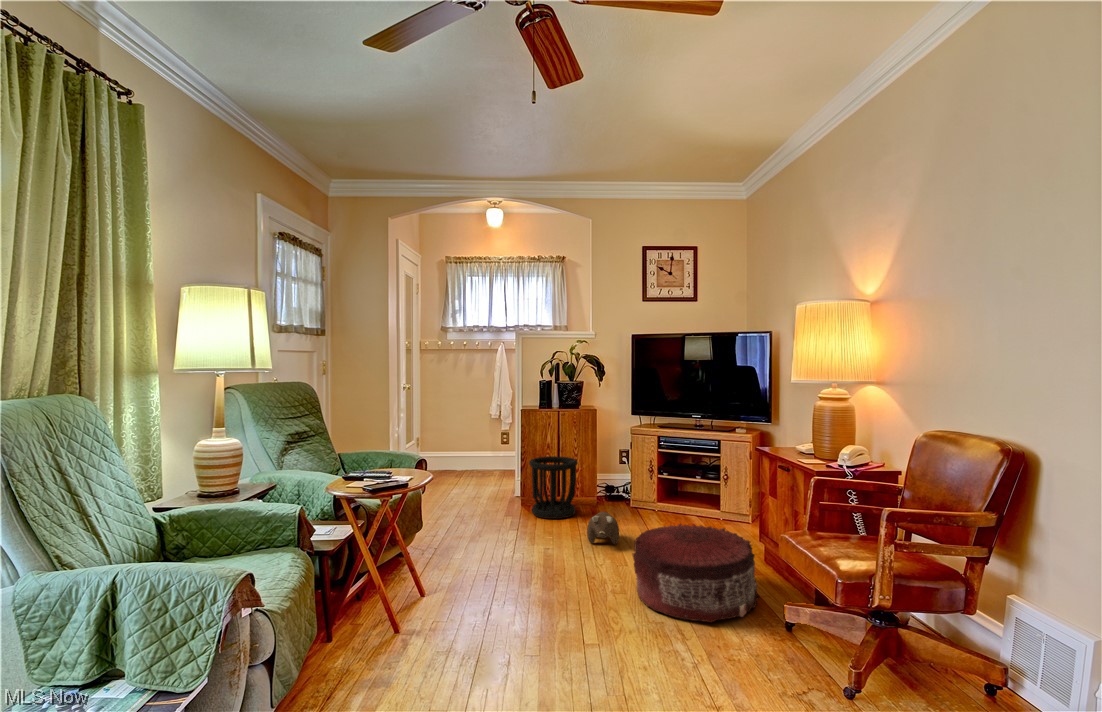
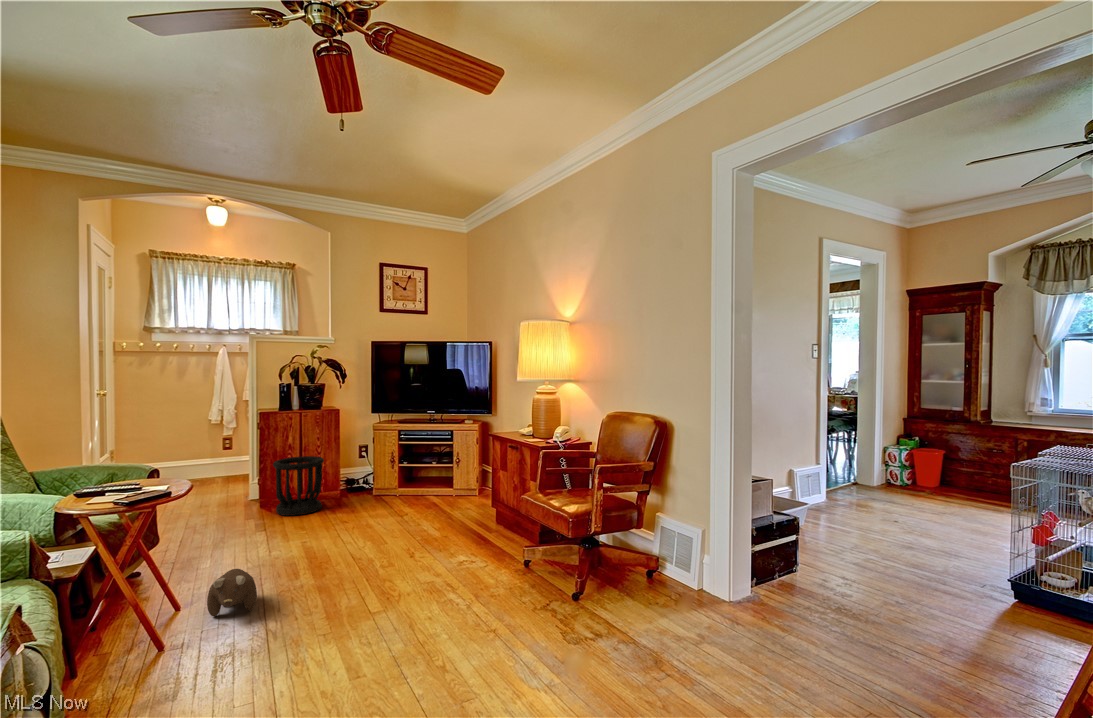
plush toy: present [587,512,619,545] -> present [207,569,257,616]
pouf: present [632,524,760,623] -> none [393,494,491,565]

